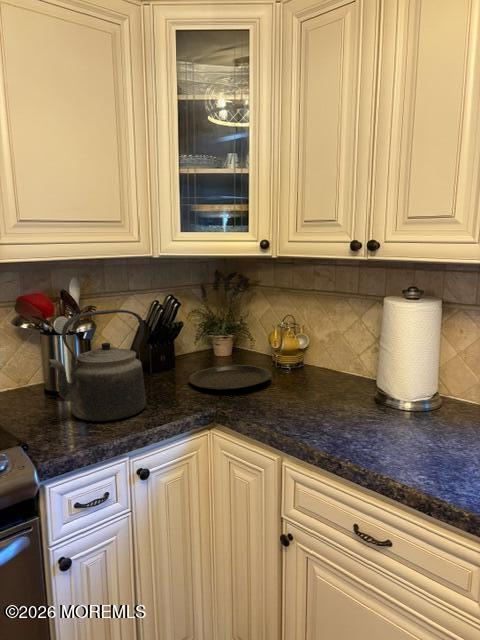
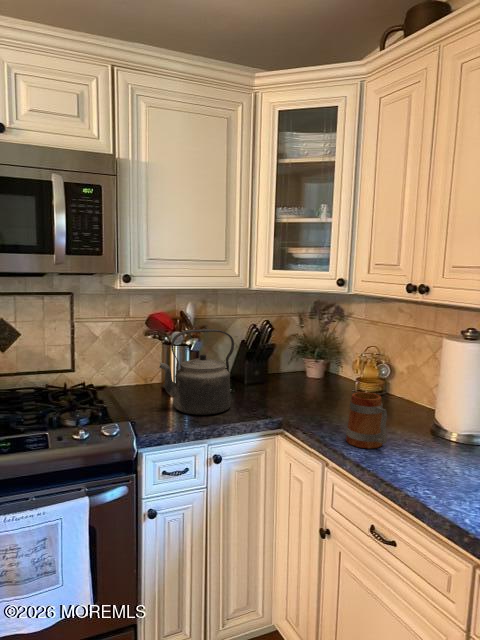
plate: present [189,365,272,390] -> none [272,385,346,405]
mug: none [298,368,350,432] -> present [346,392,387,448]

